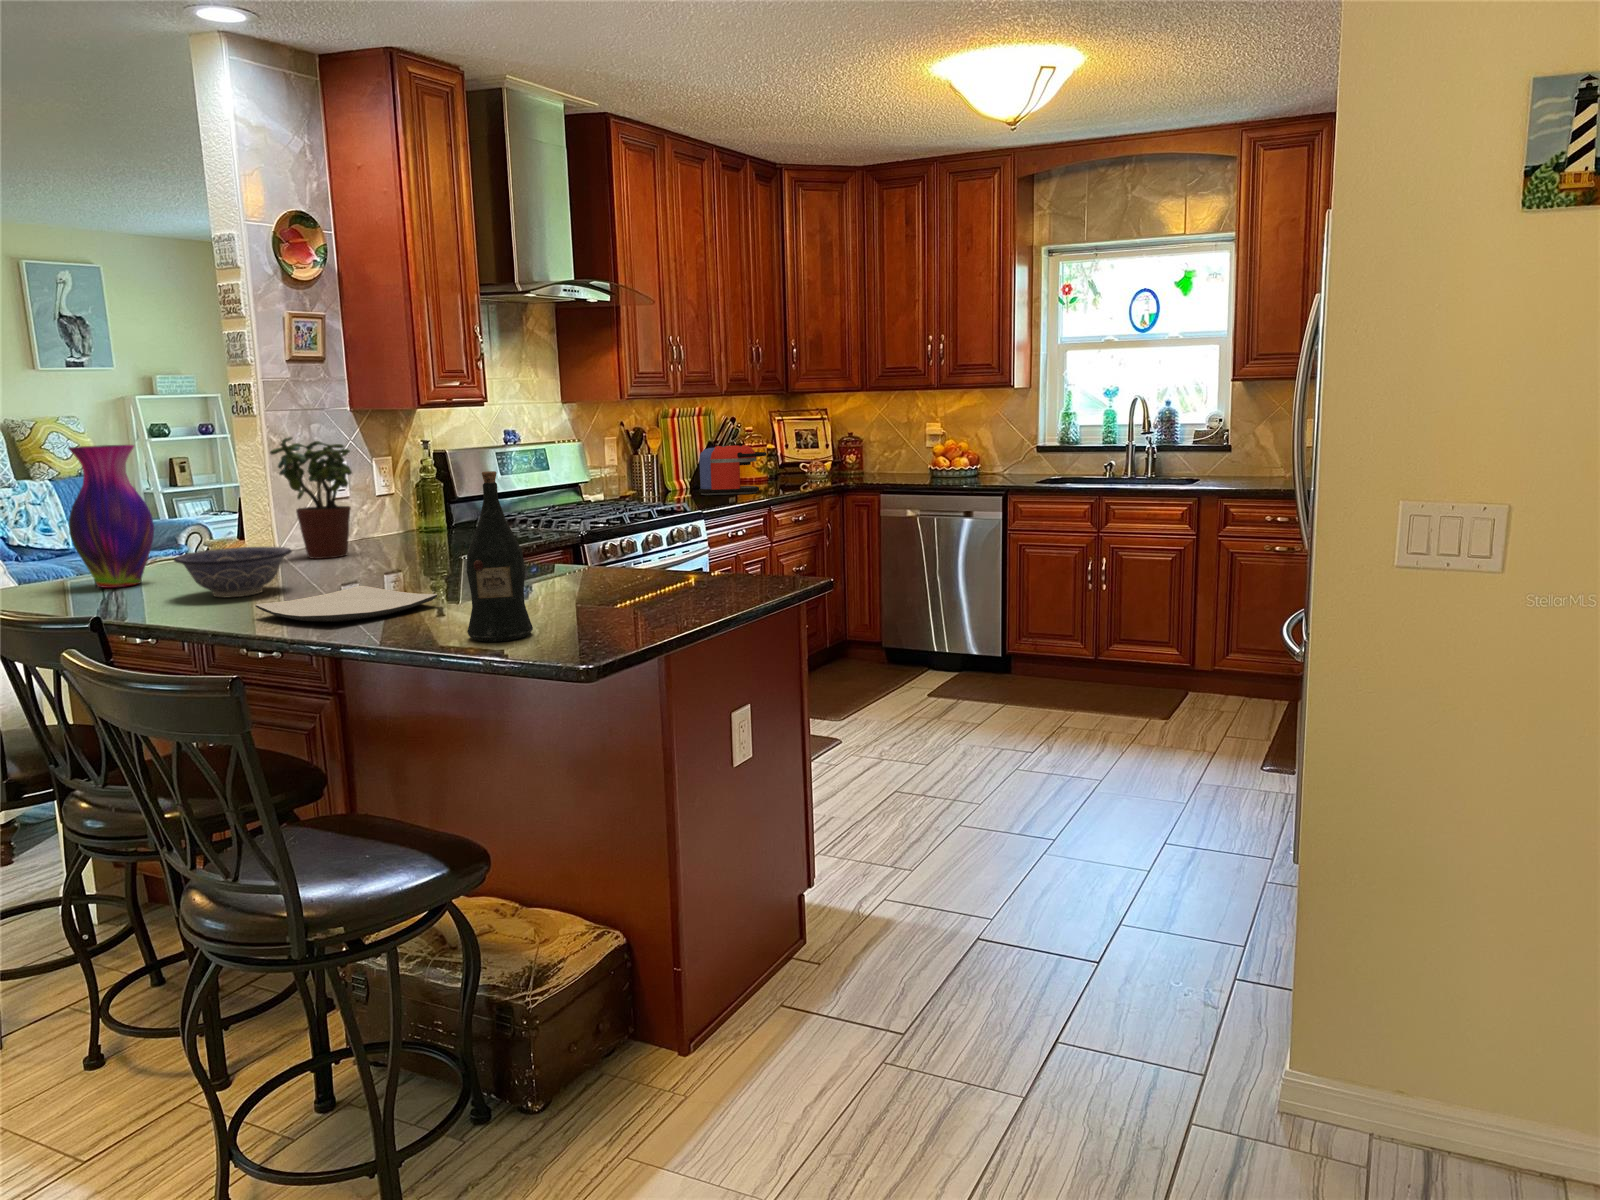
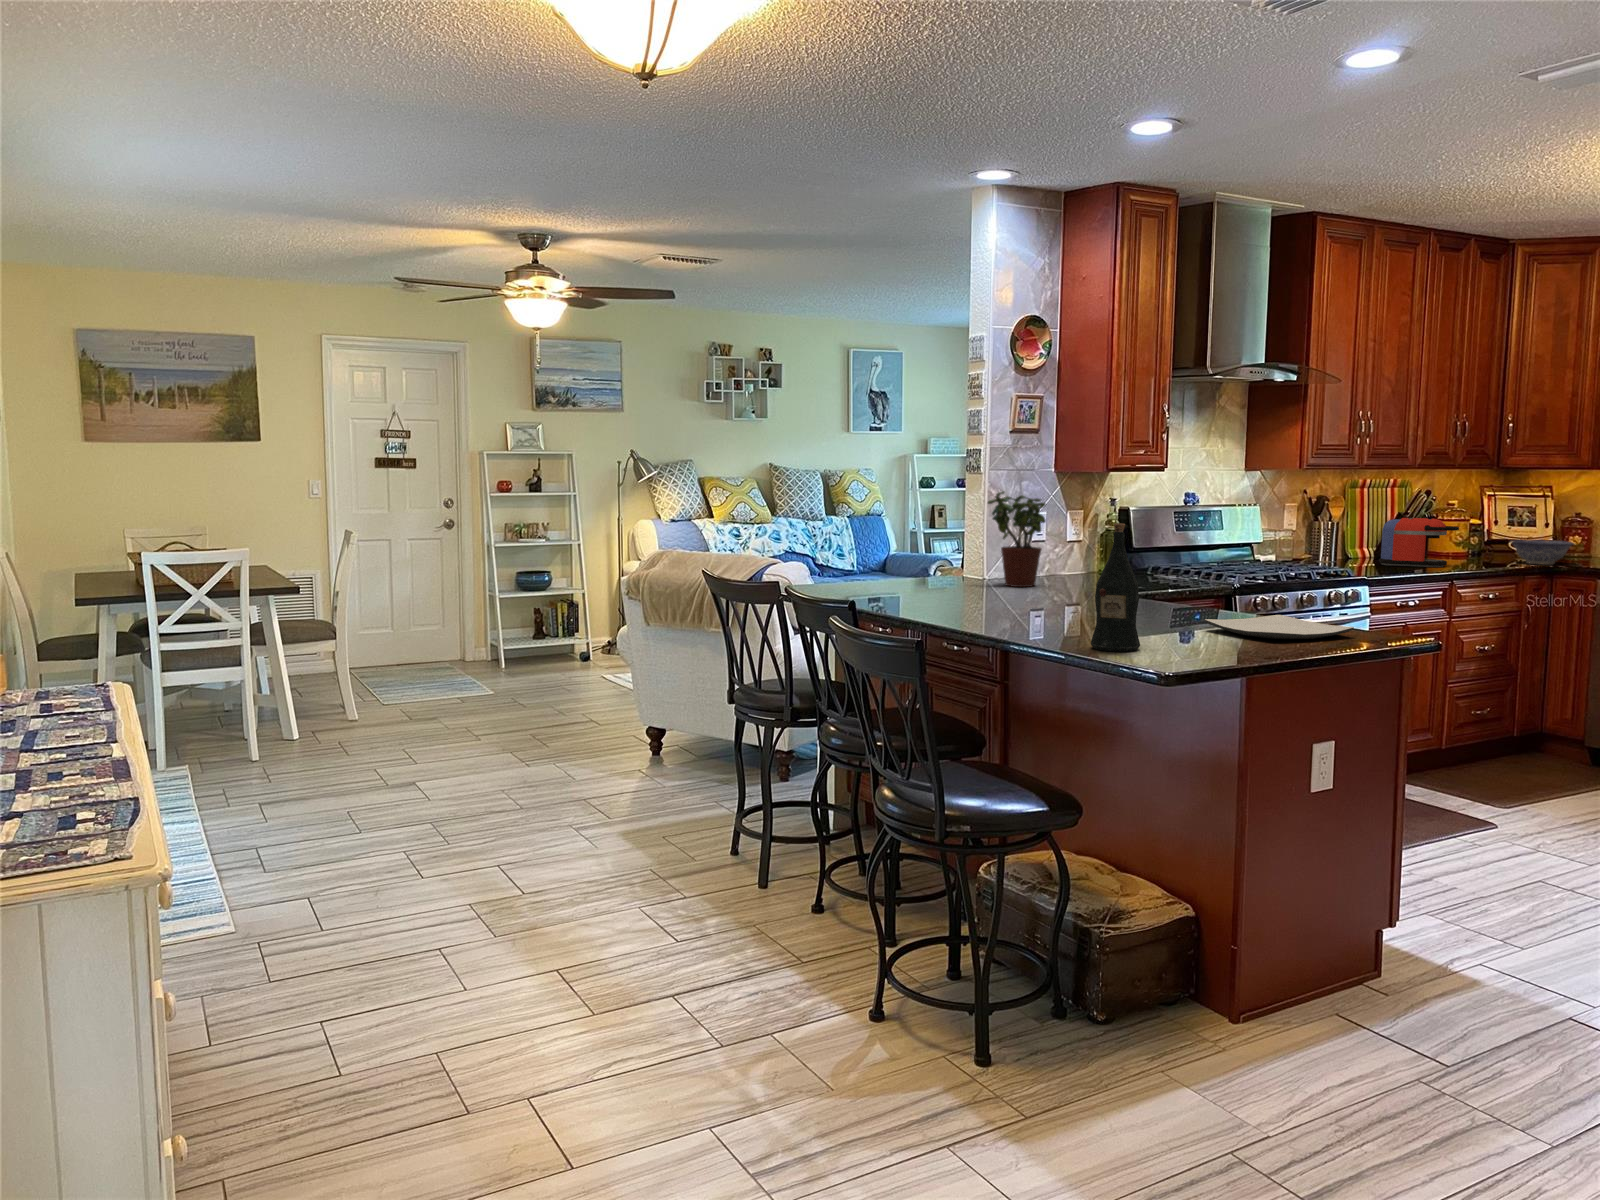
vase: present [68,445,154,588] -> none [850,492,903,592]
decorative bowl: present [174,547,291,598] -> present [1510,540,1574,565]
plate: present [255,586,437,622] -> present [1205,615,1354,639]

